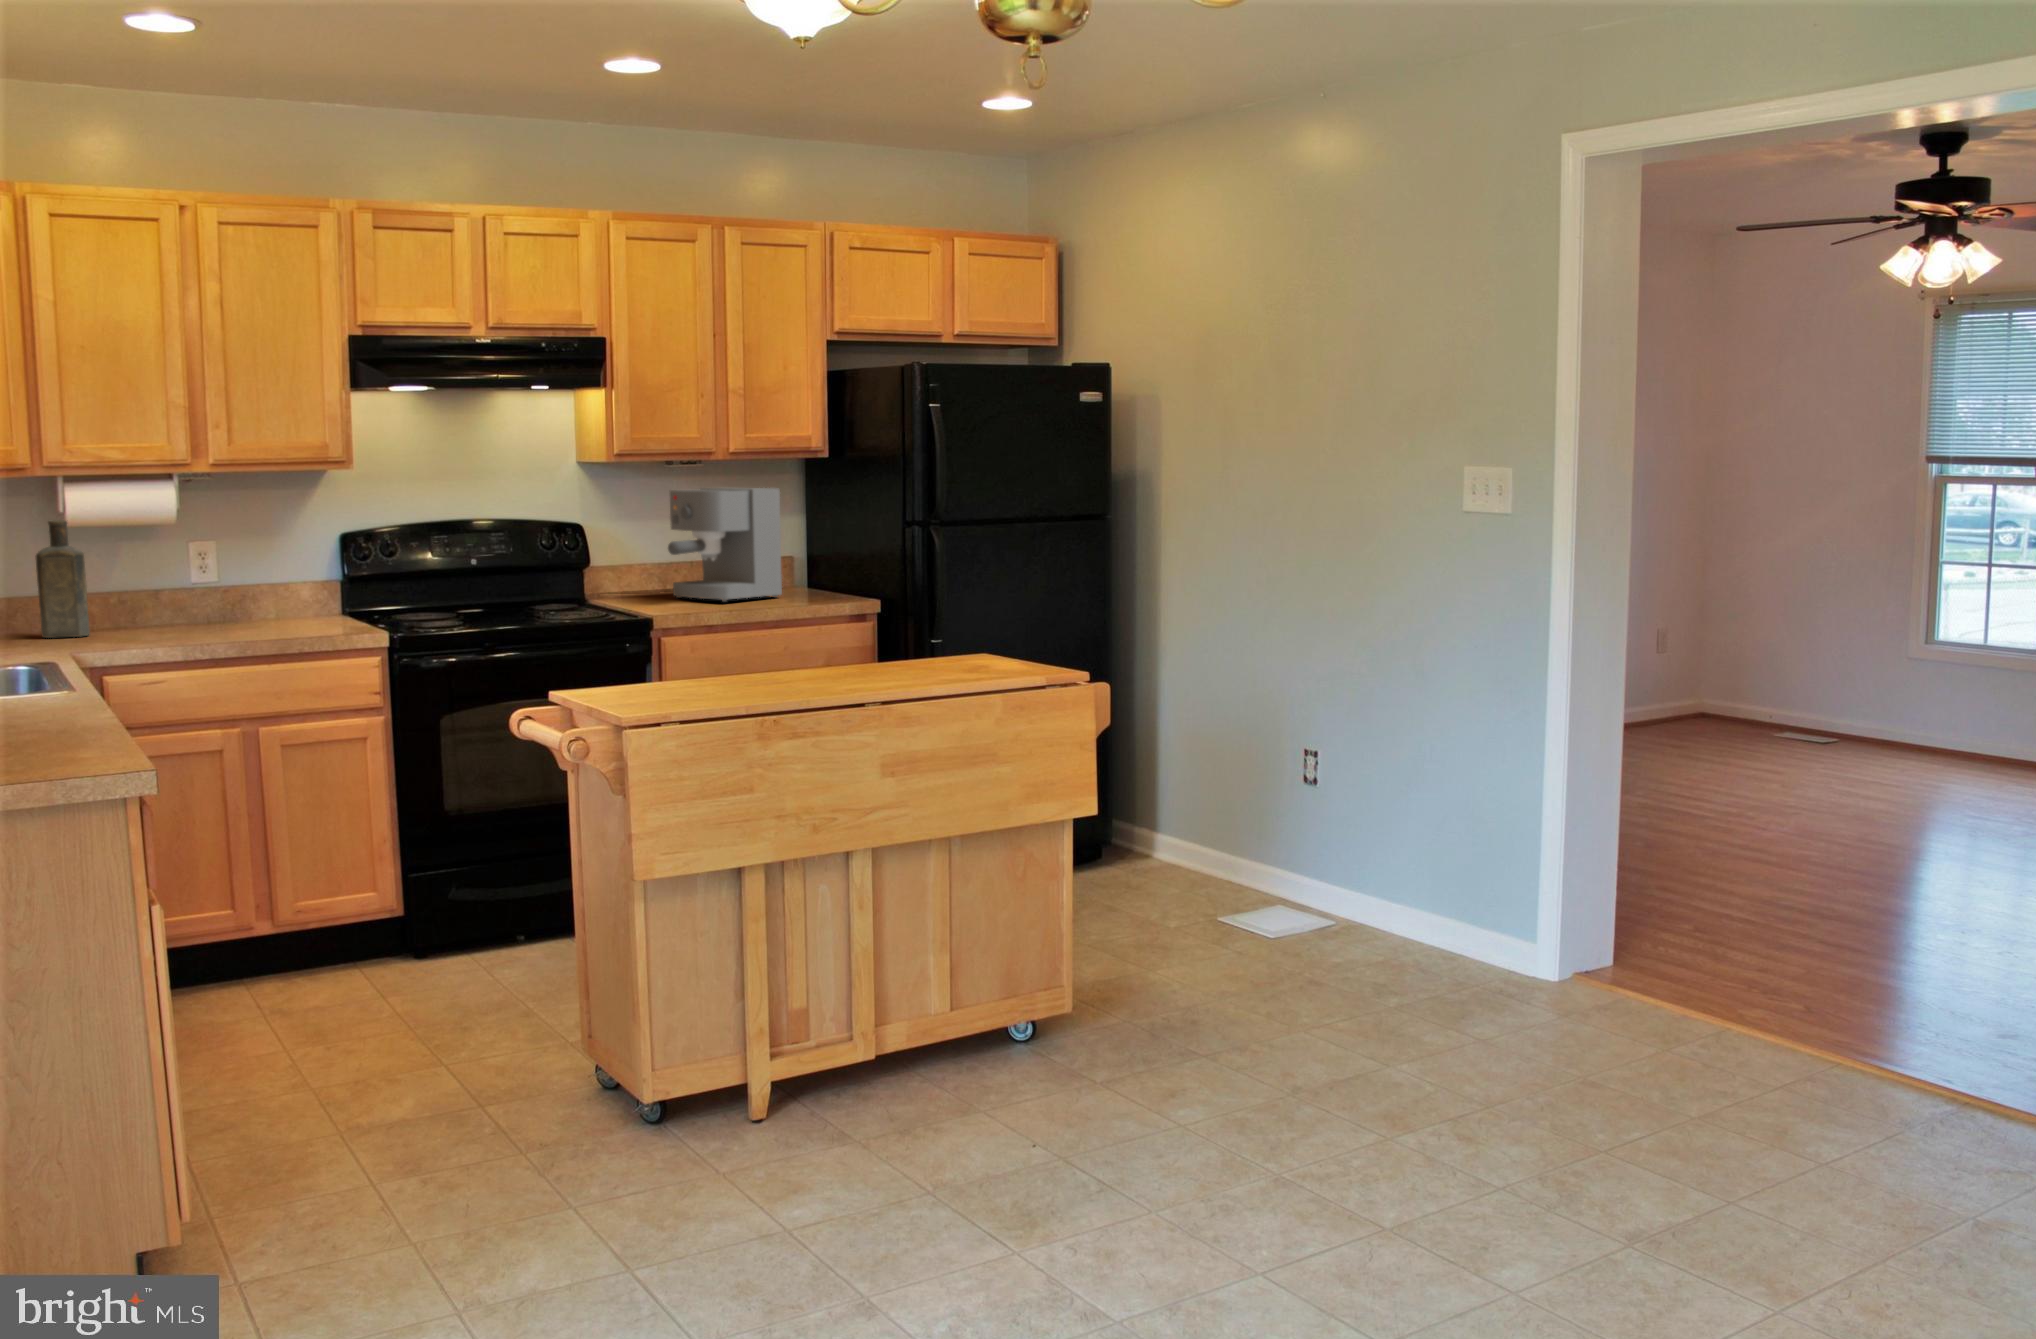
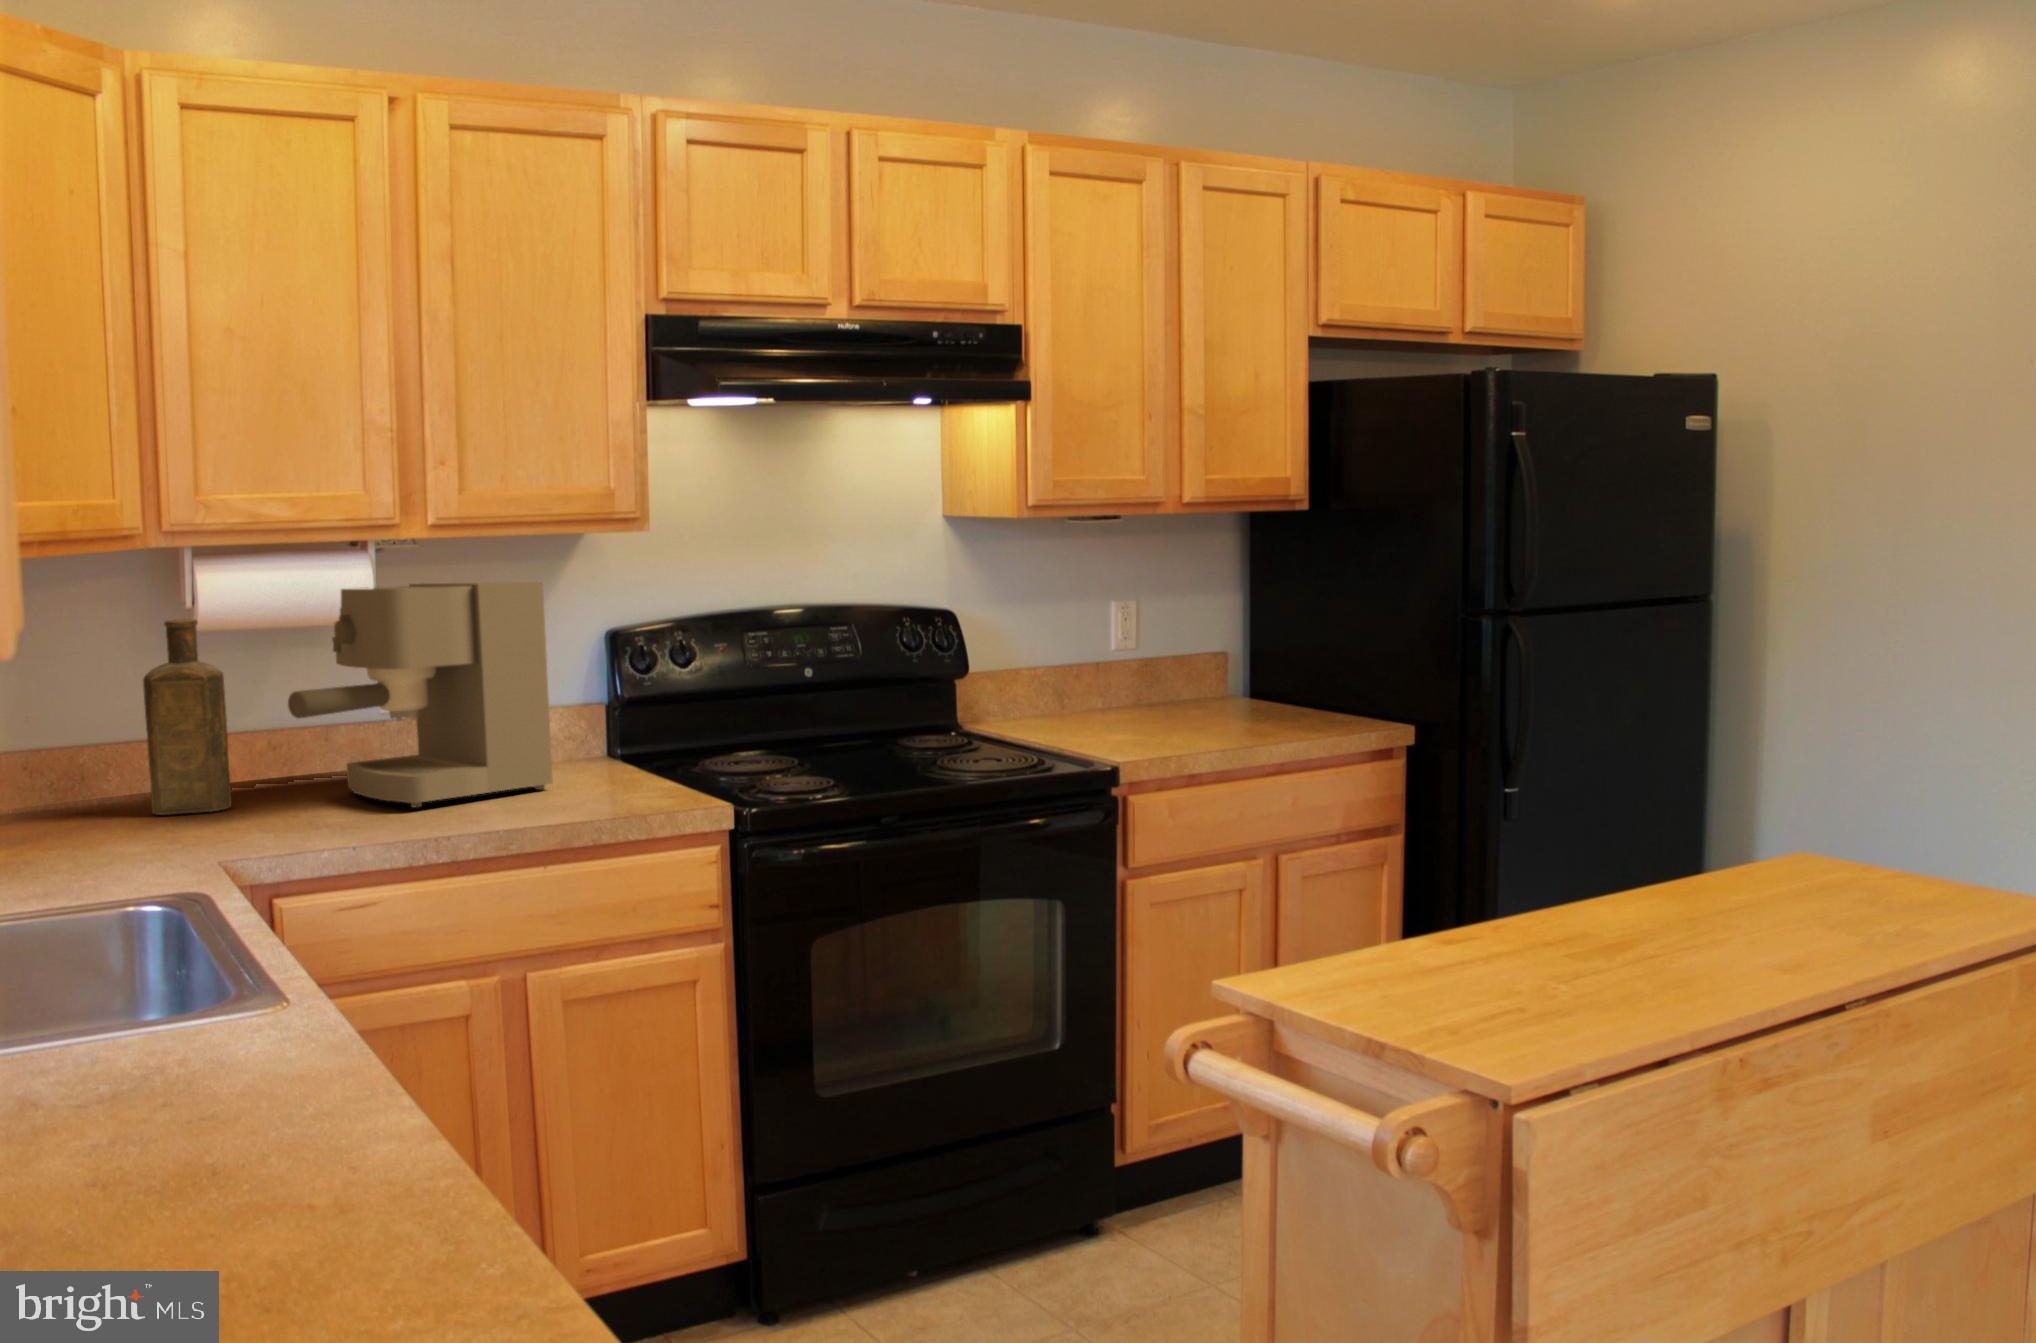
coffee maker: present [668,488,782,602] -> present [288,582,553,807]

